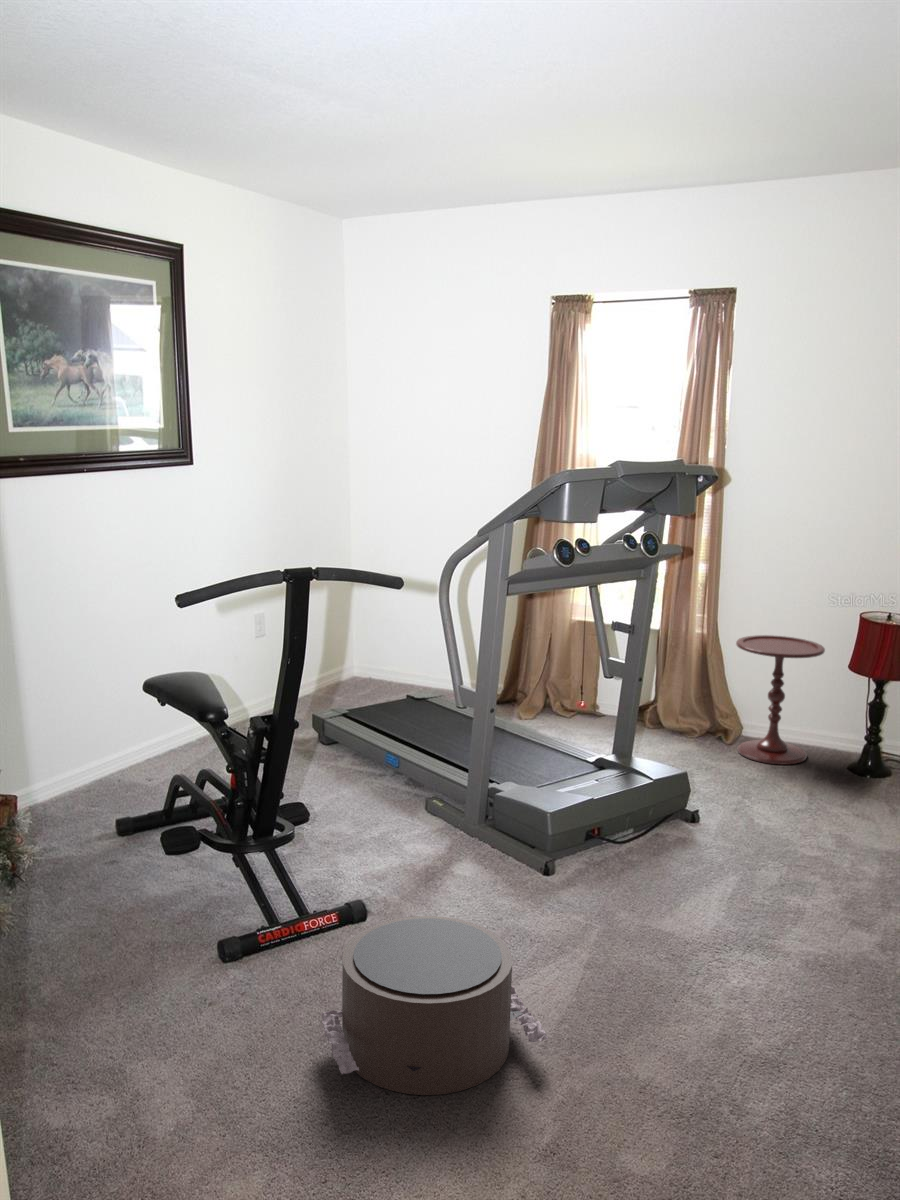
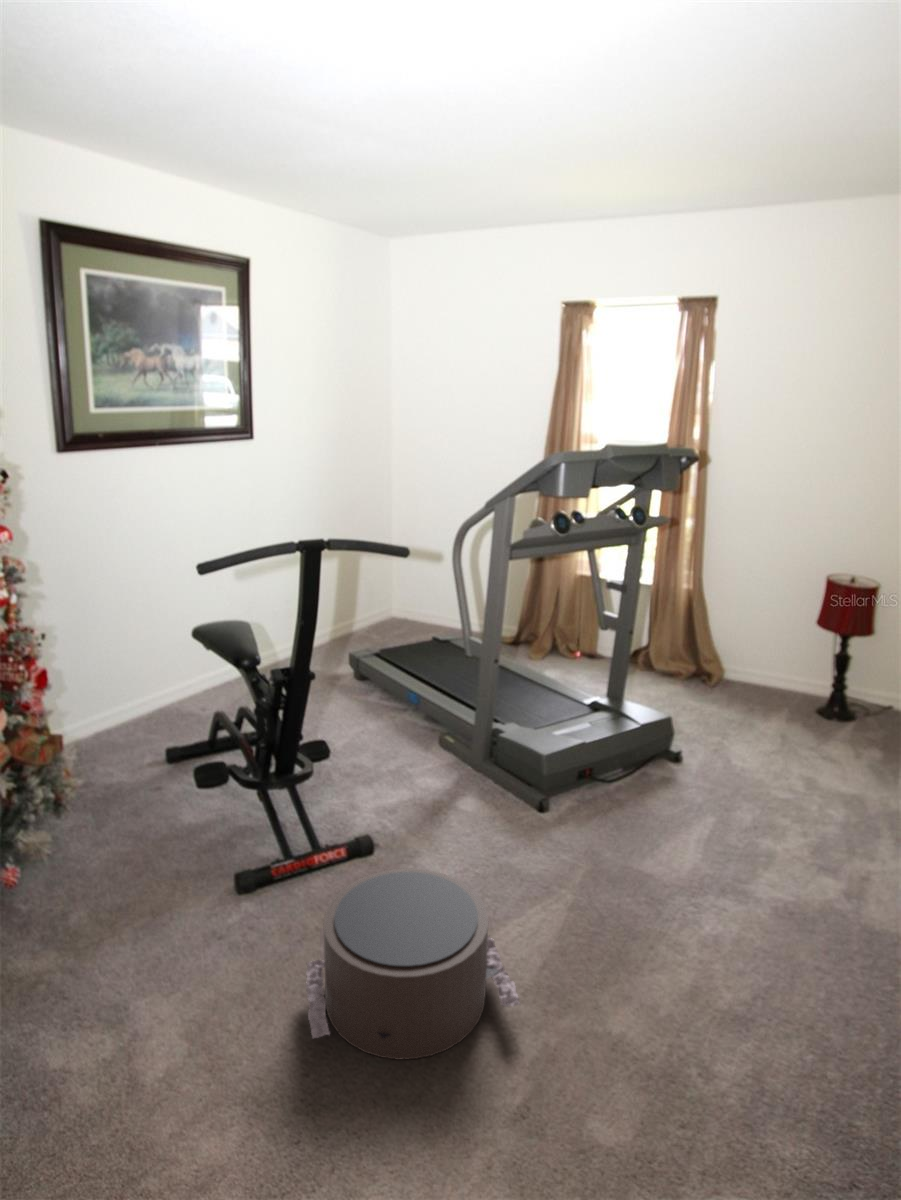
side table: present [736,635,825,764] -> none [717,595,797,706]

